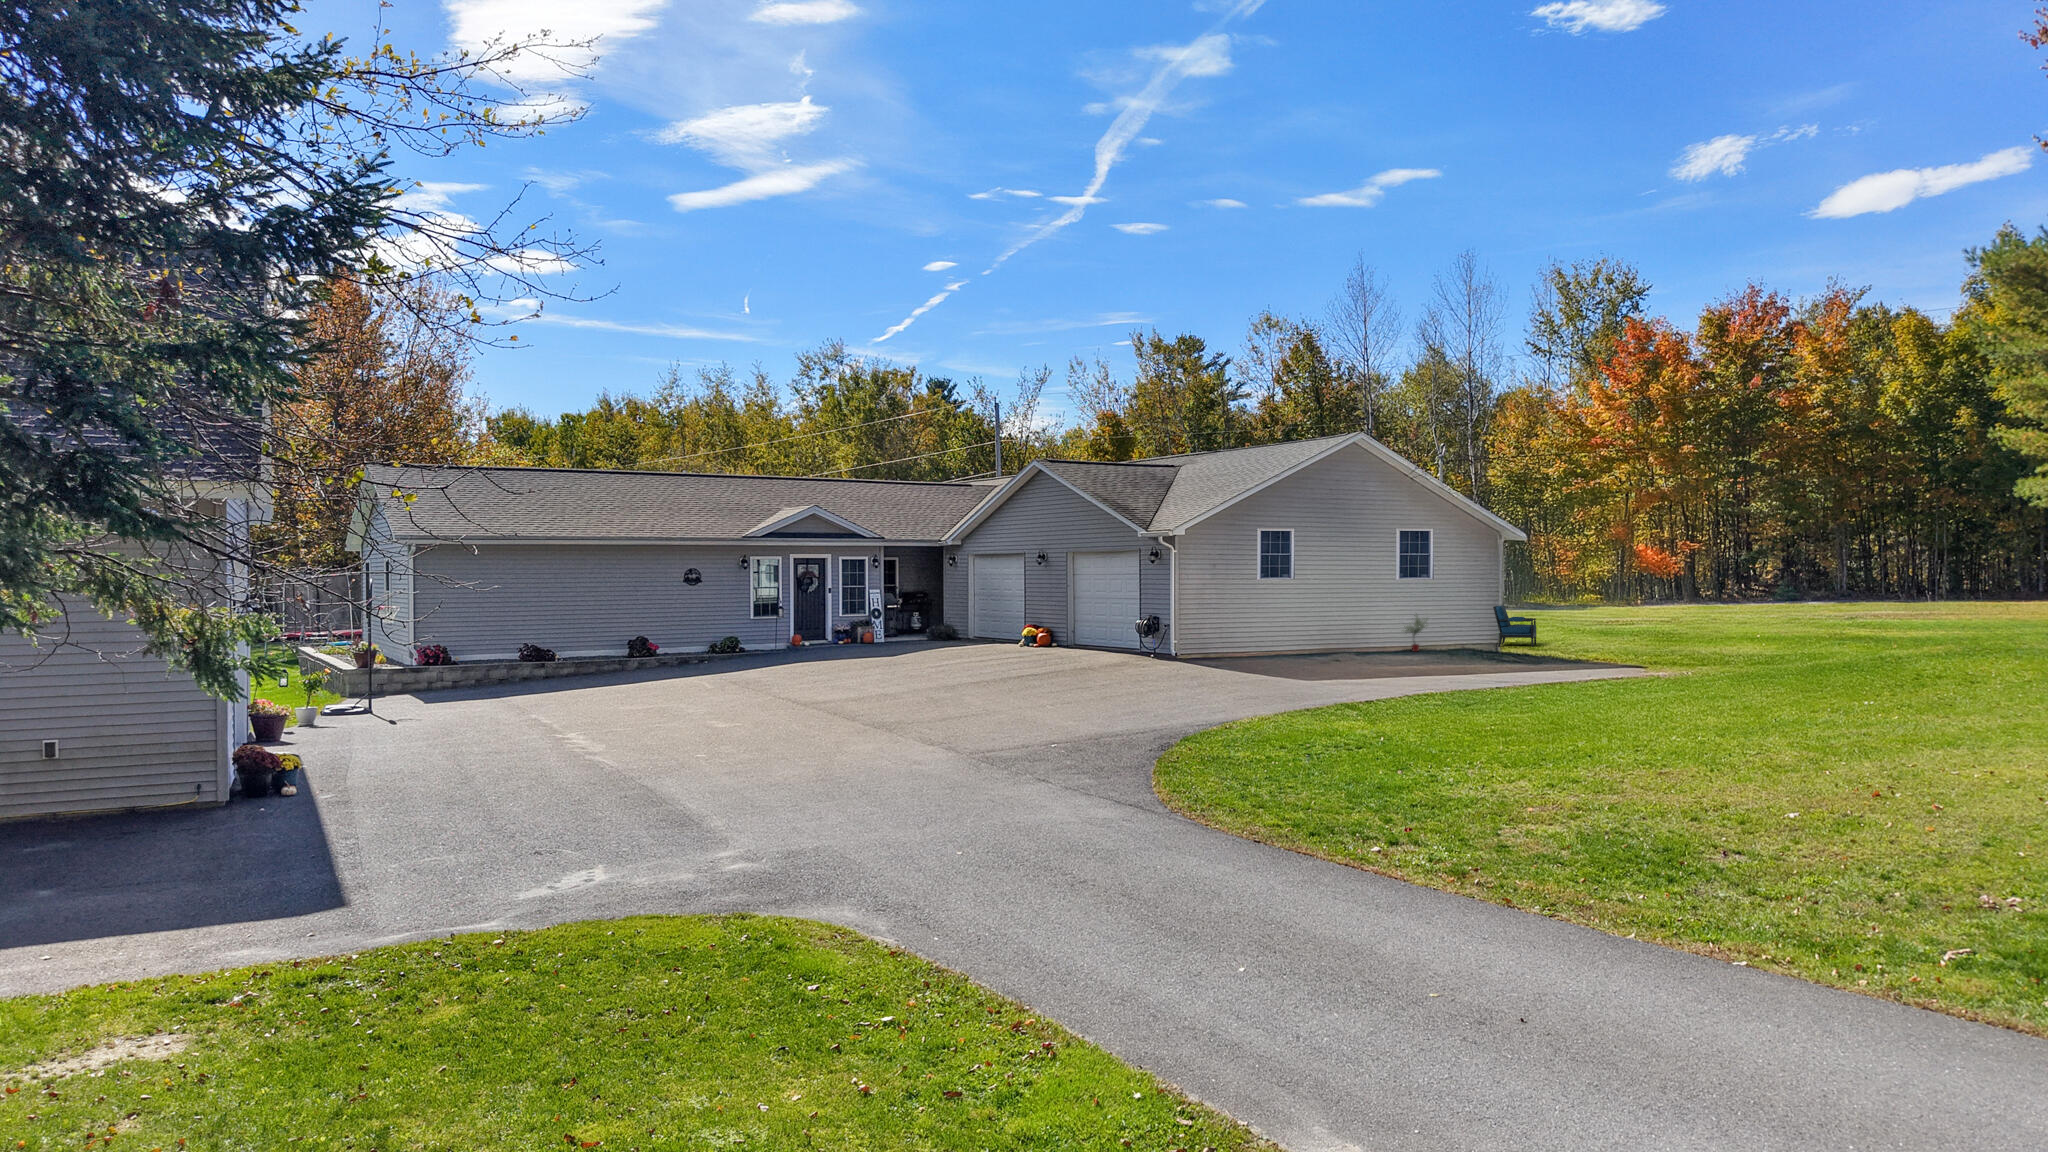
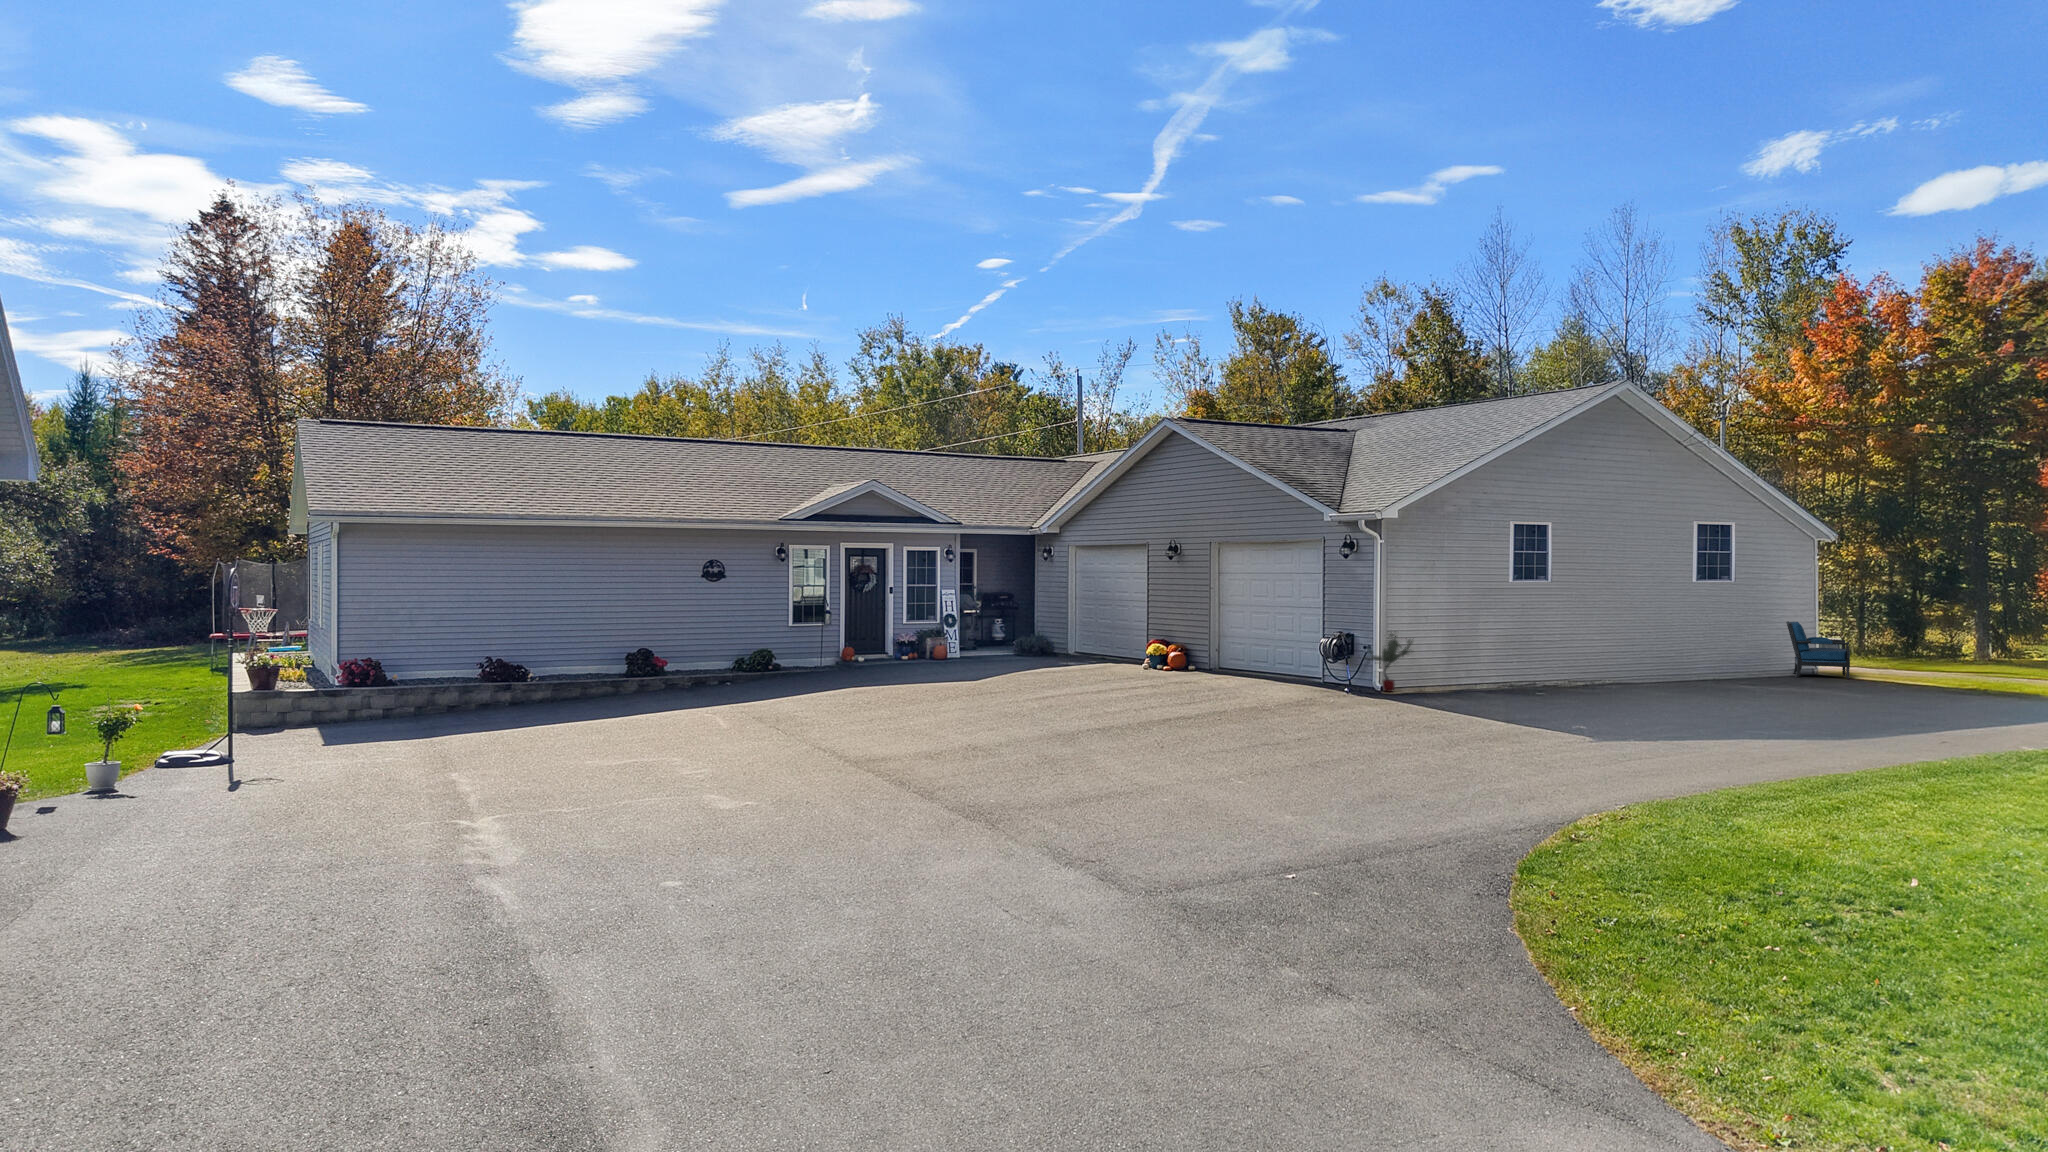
potted tree: present [1402,613,1429,652] -> present [1366,632,1412,692]

